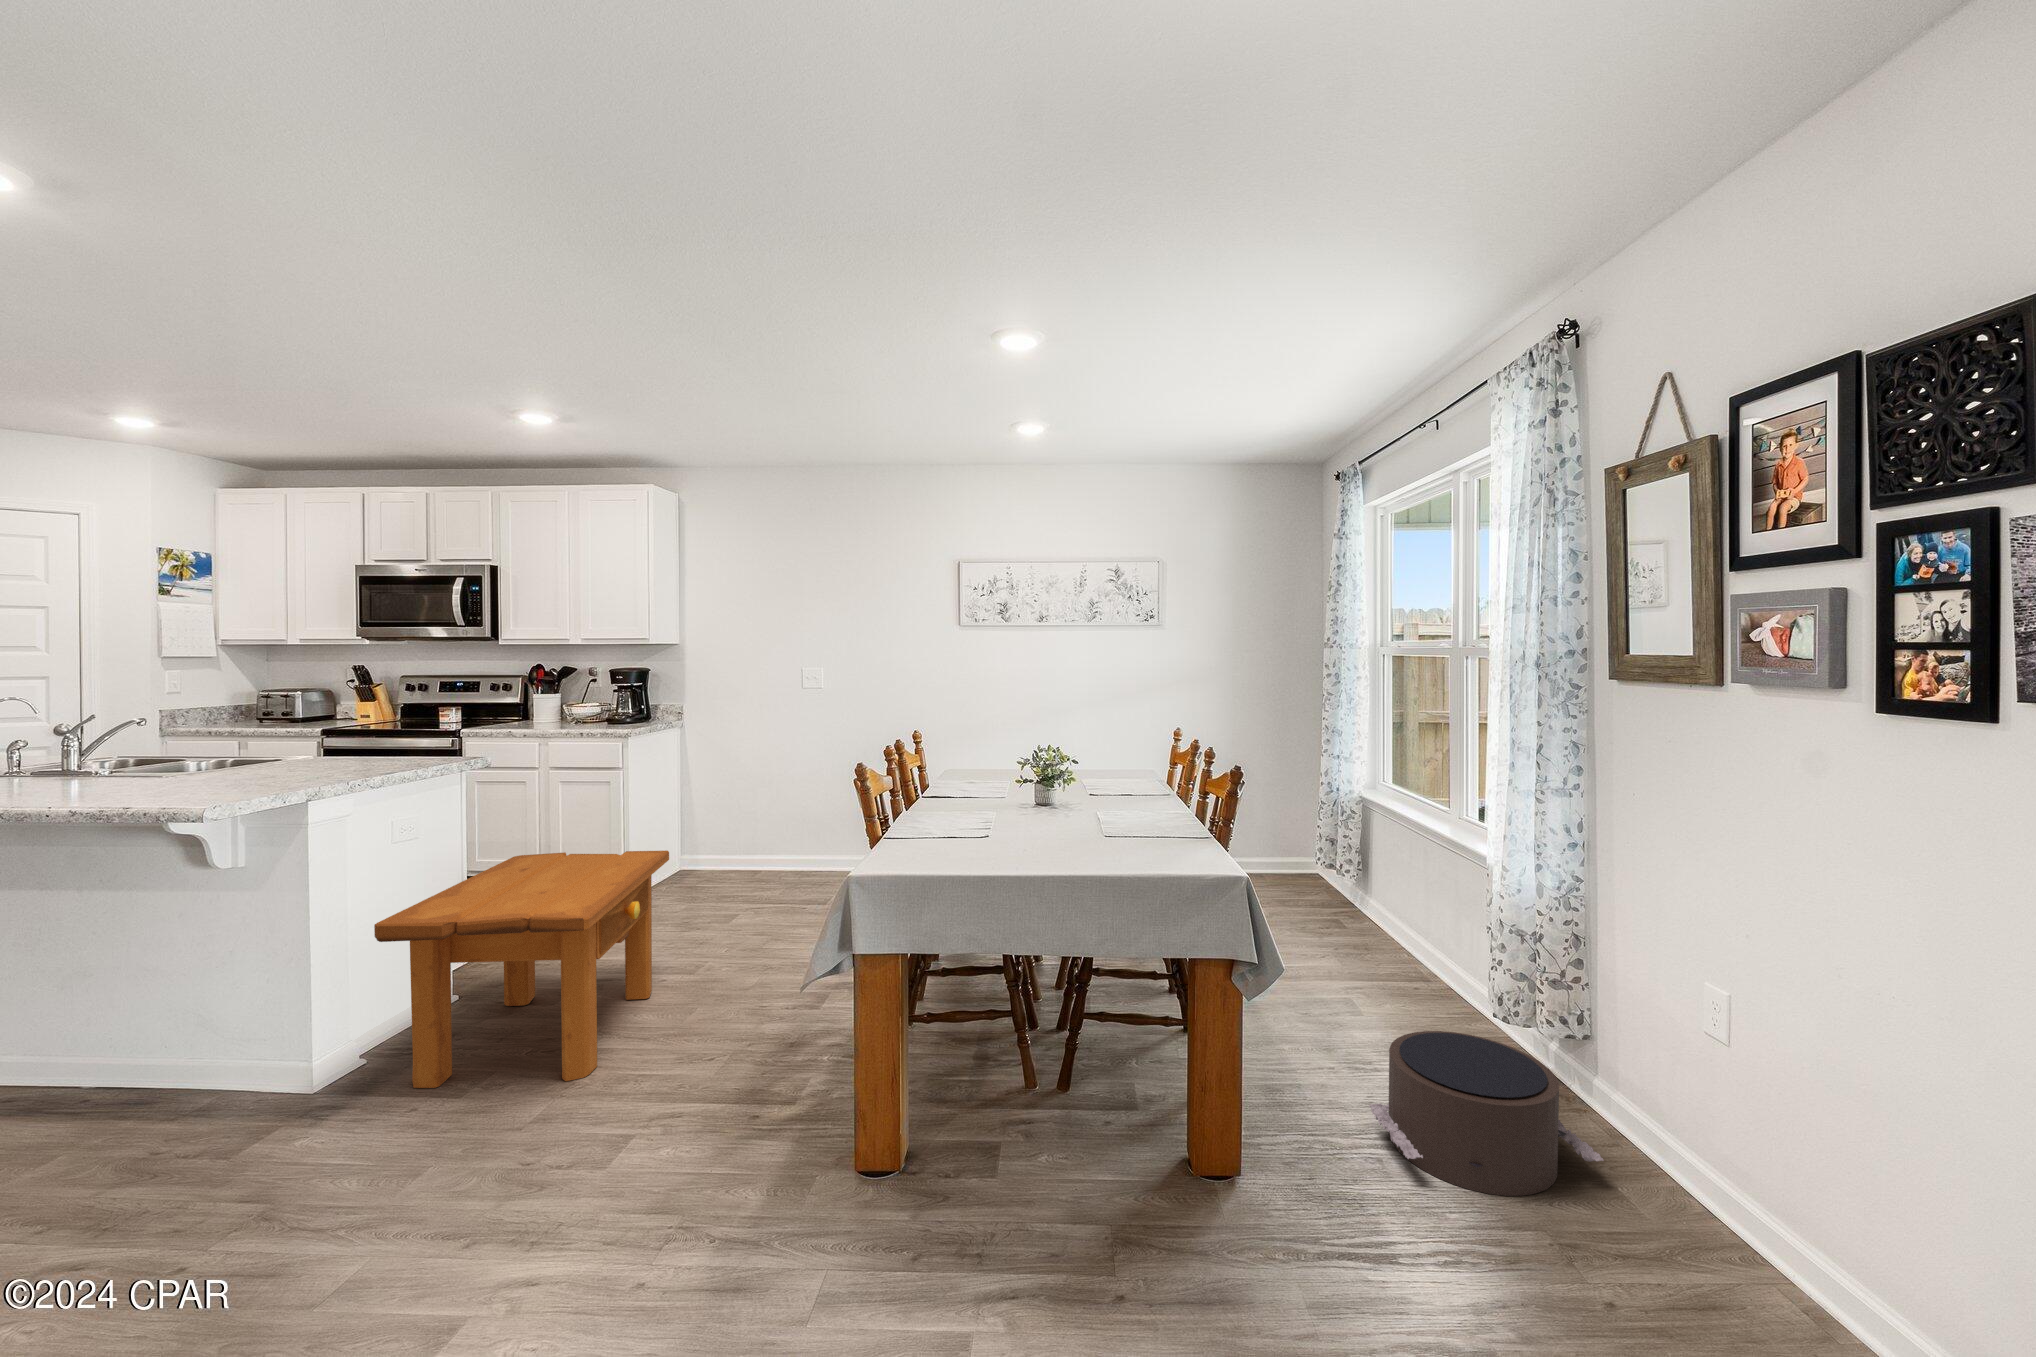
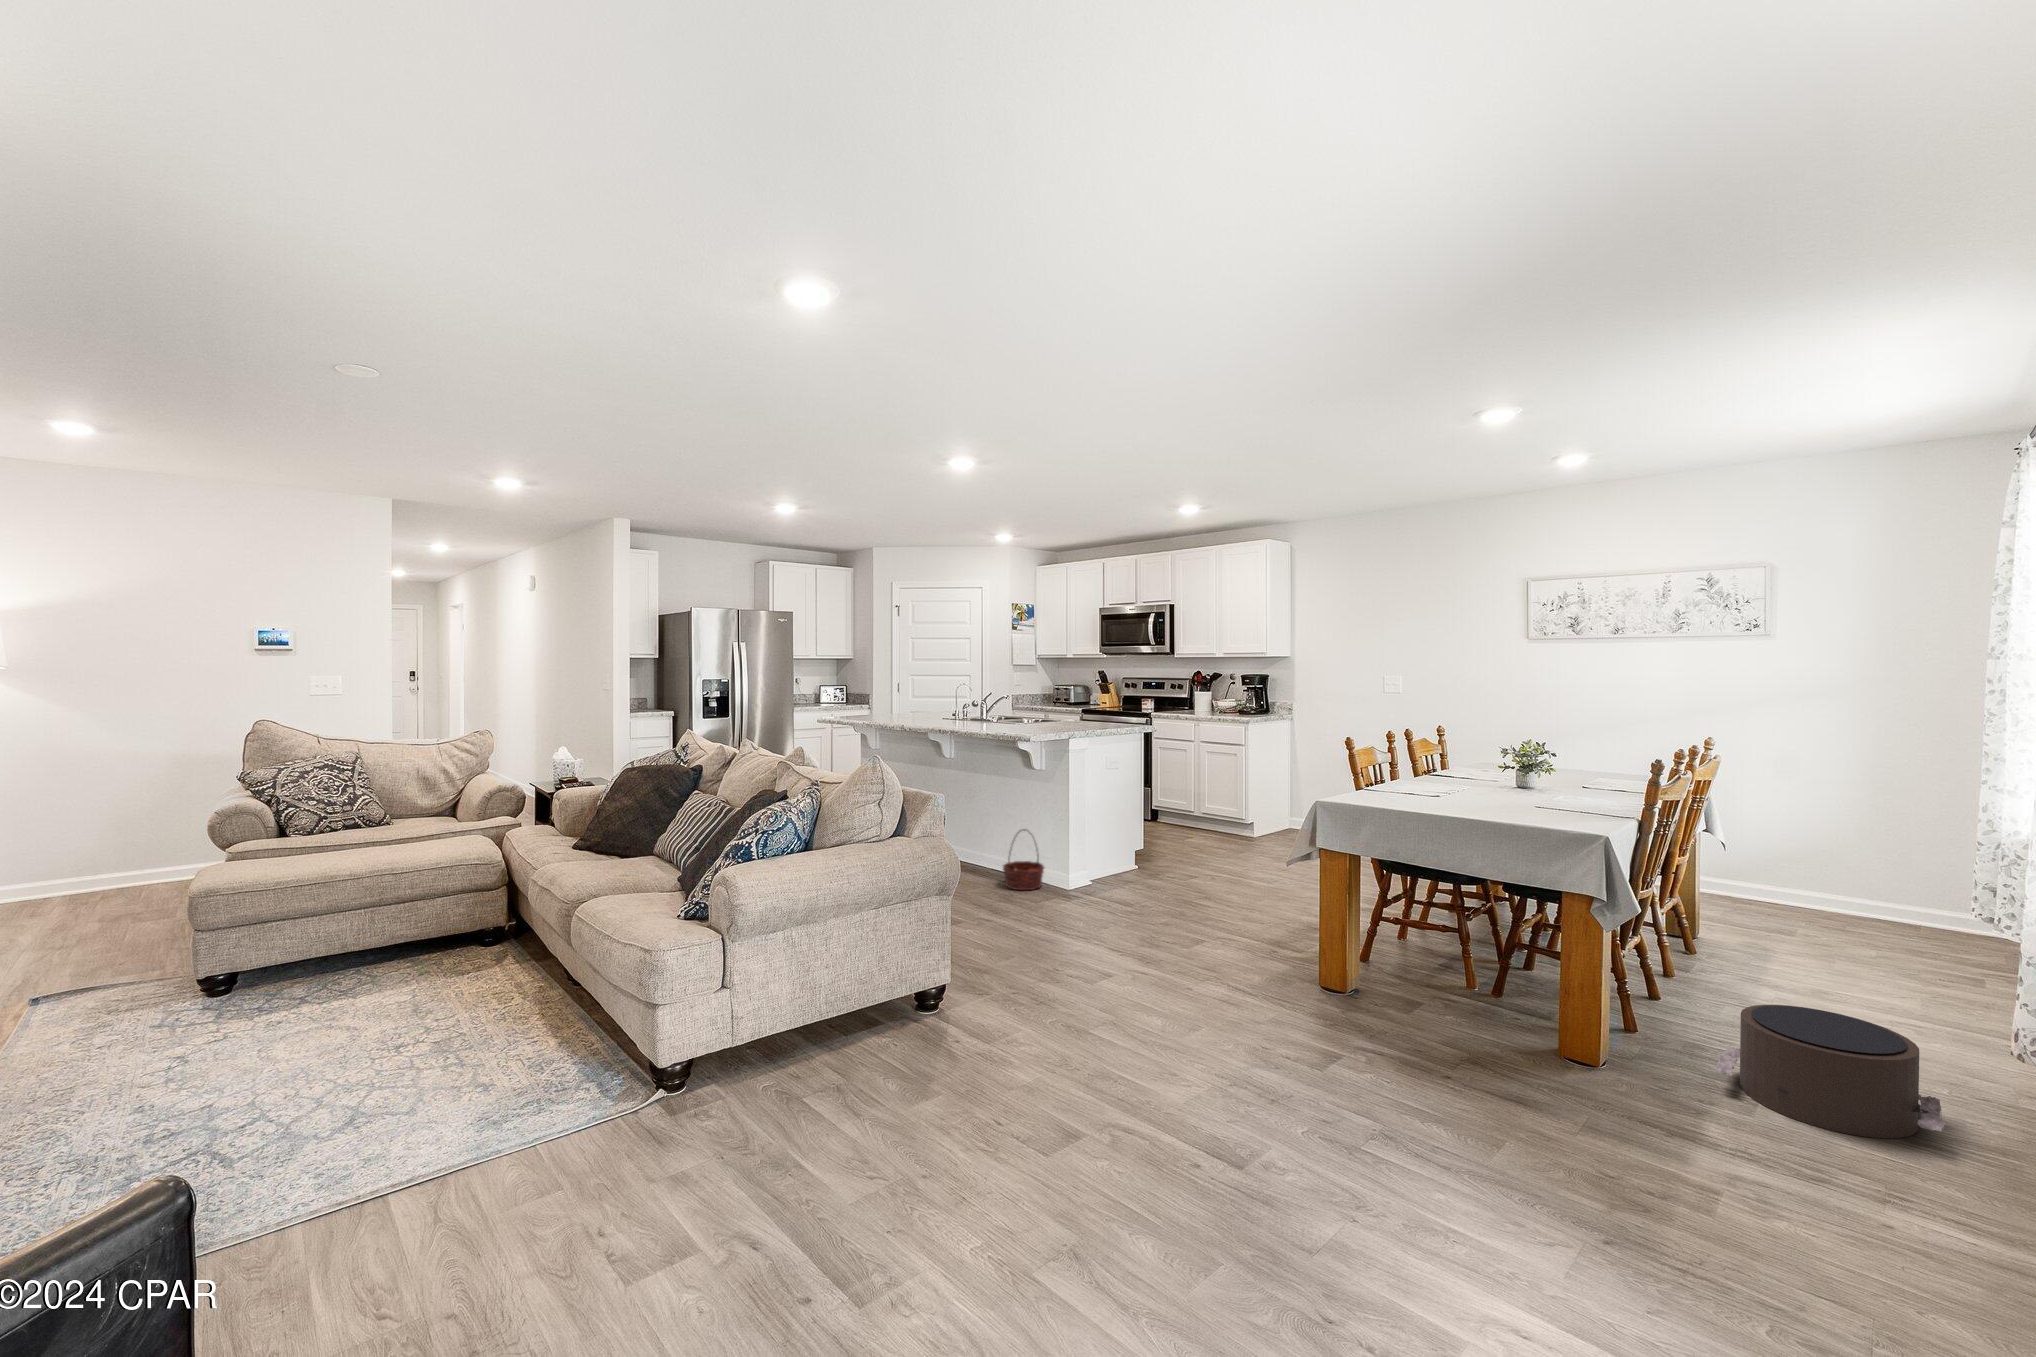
side table: present [374,851,669,1088] -> none [1094,788,1251,909]
basket: none [112,1007,244,1155] -> present [1003,829,1044,890]

